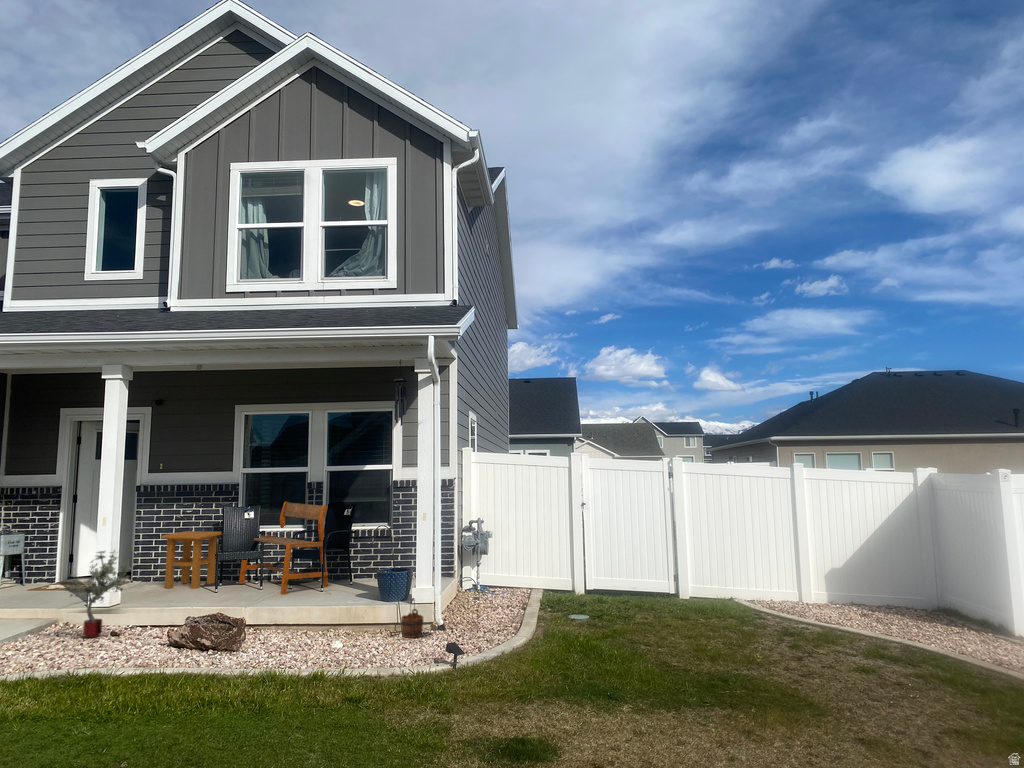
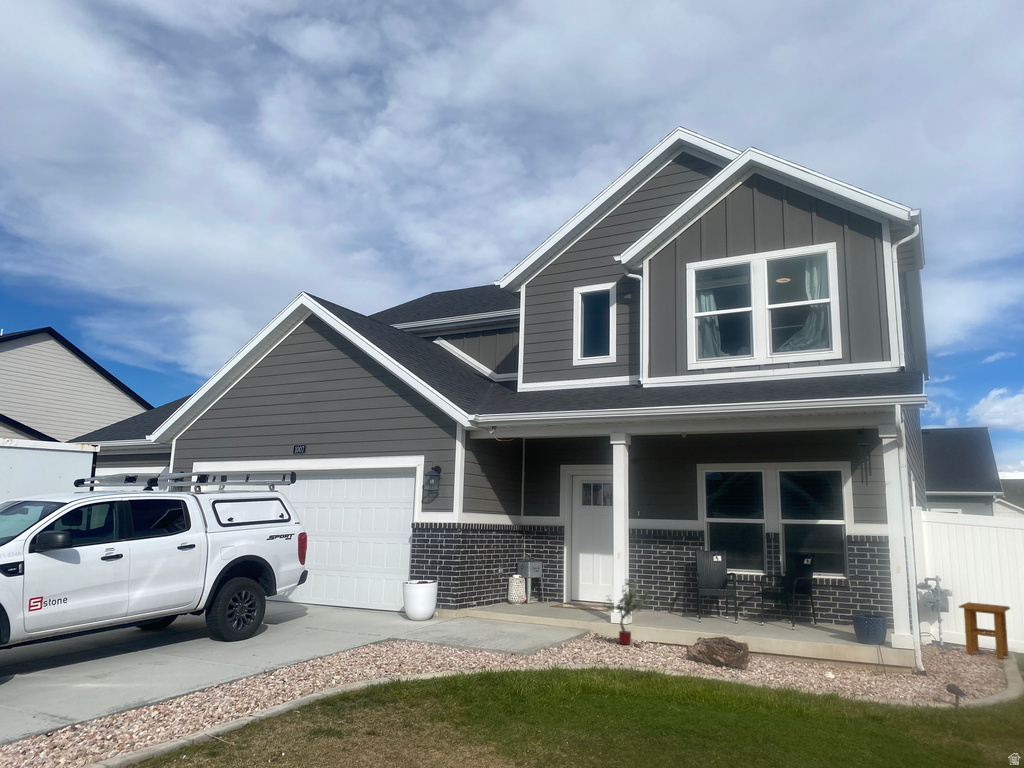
bench: present [239,502,328,595] -> none [713,549,795,629]
side table: present [161,531,222,589] -> present [959,602,1010,659]
wooden bucket: present [401,598,423,638] -> none [884,642,906,678]

